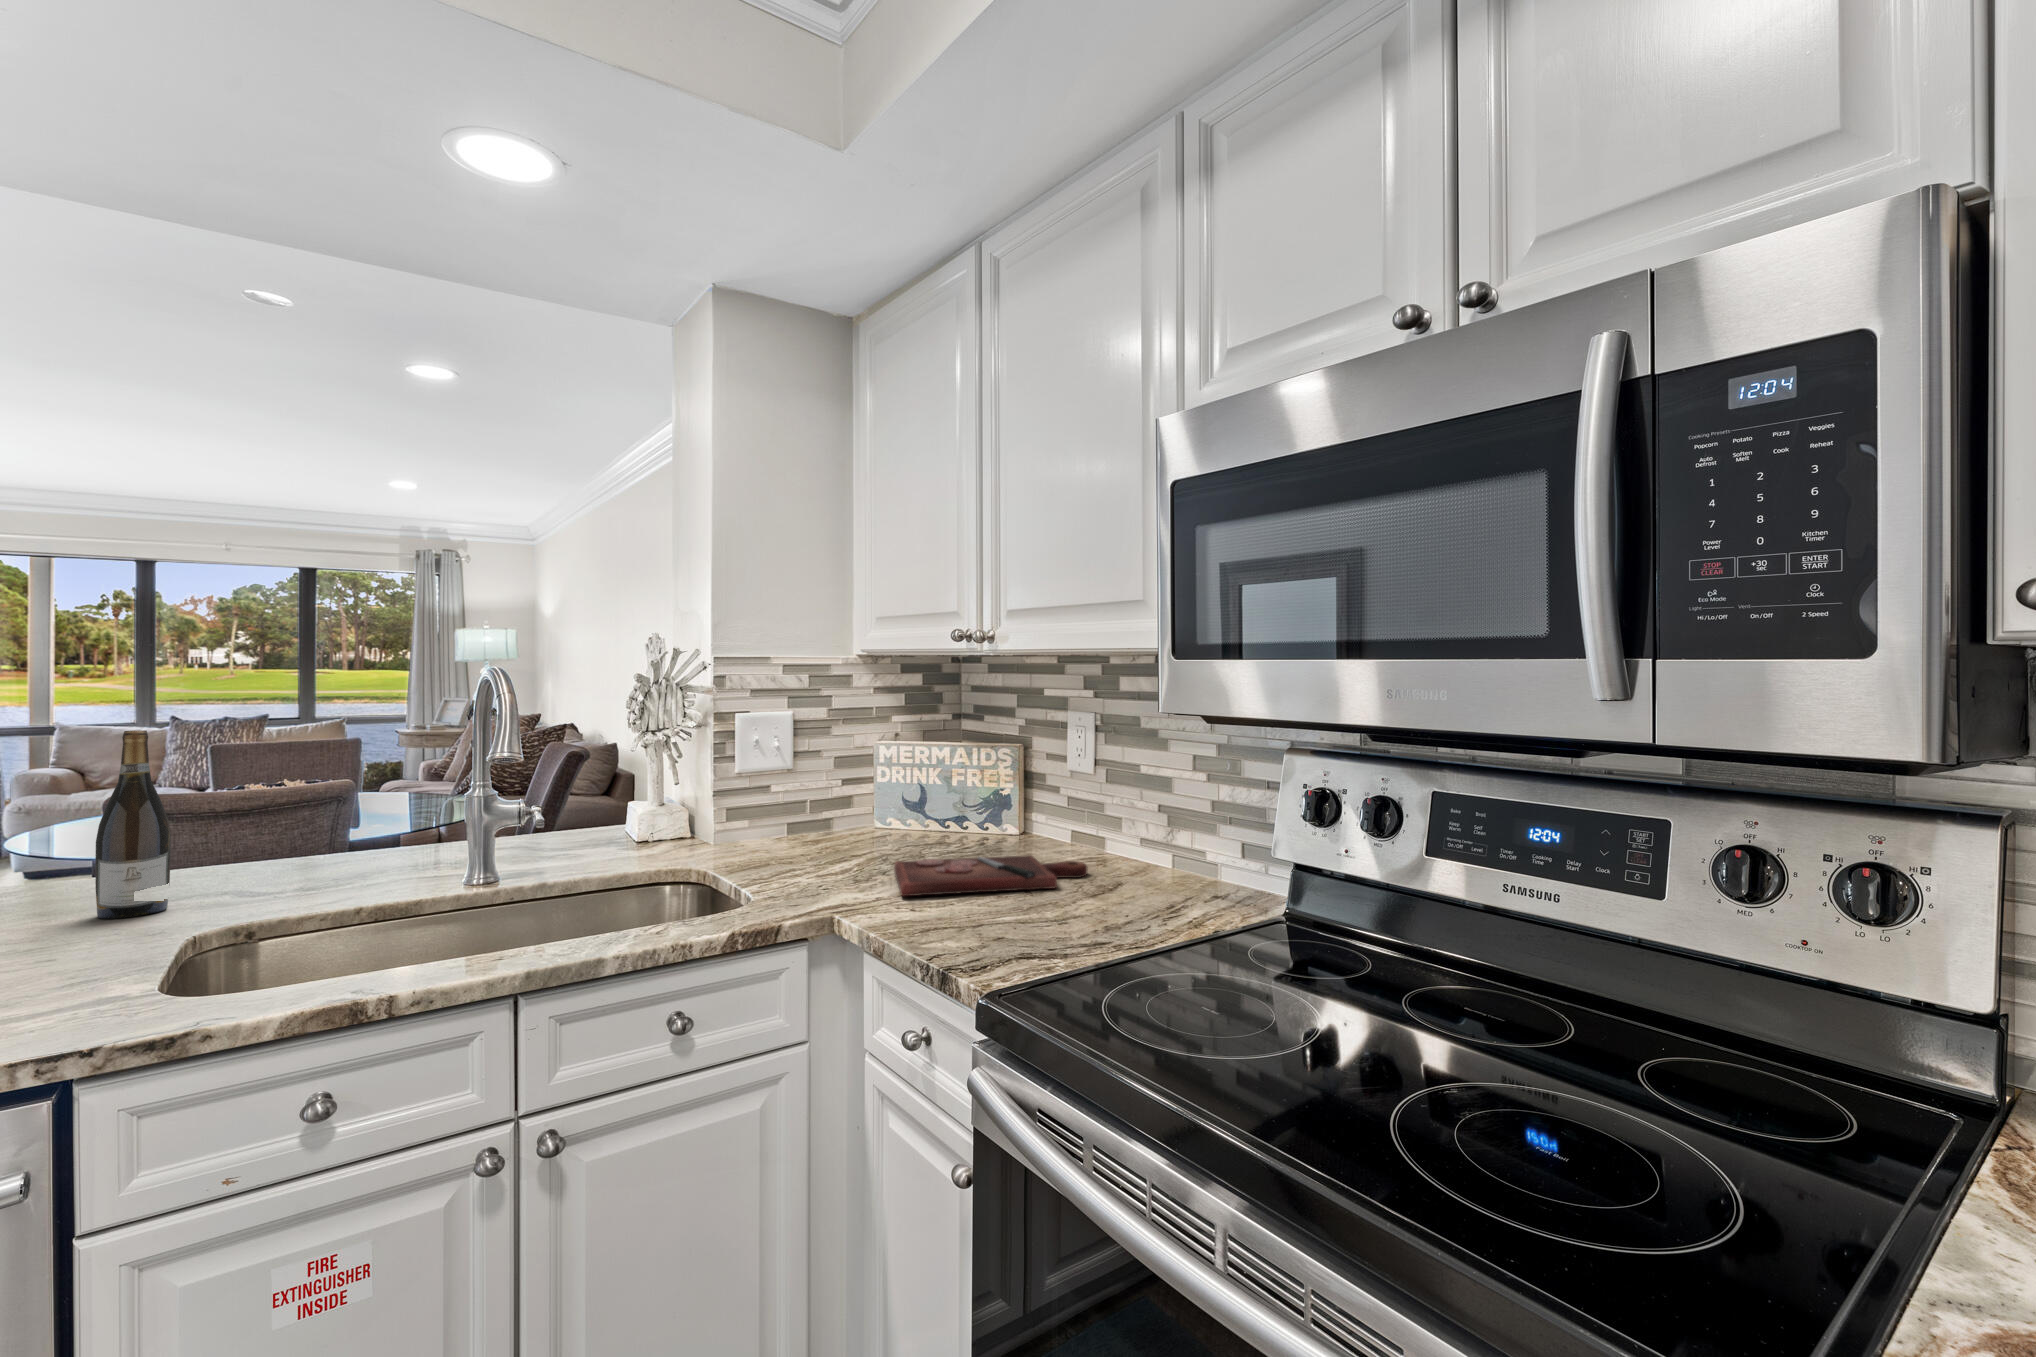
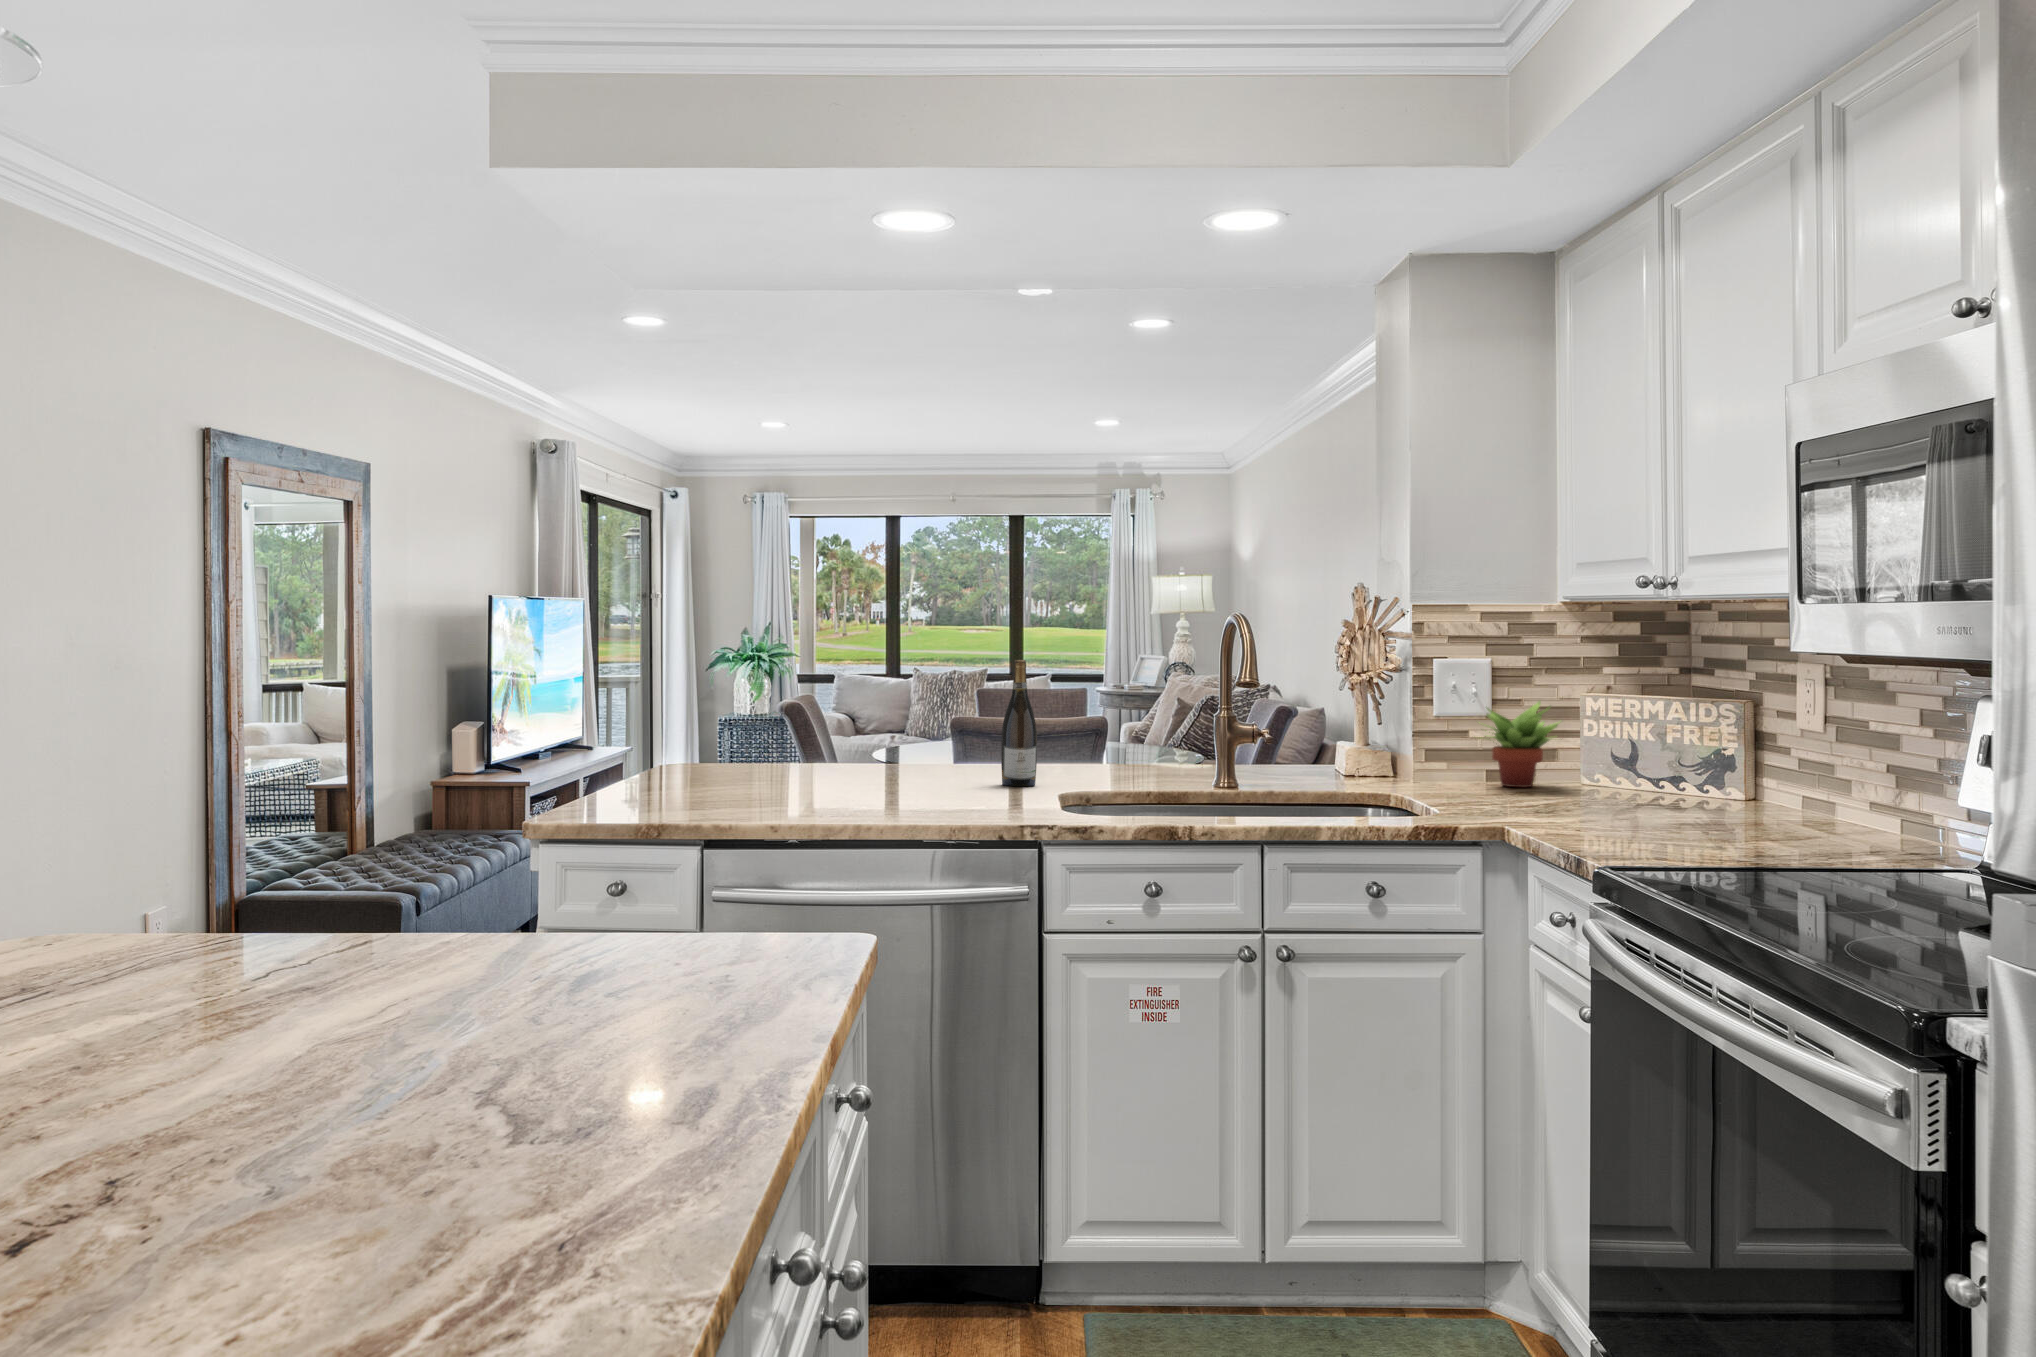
succulent plant: none [776,750,863,839] -> present [1479,701,1561,787]
cutting board: present [894,855,1088,896] -> none [1571,801,1789,833]

